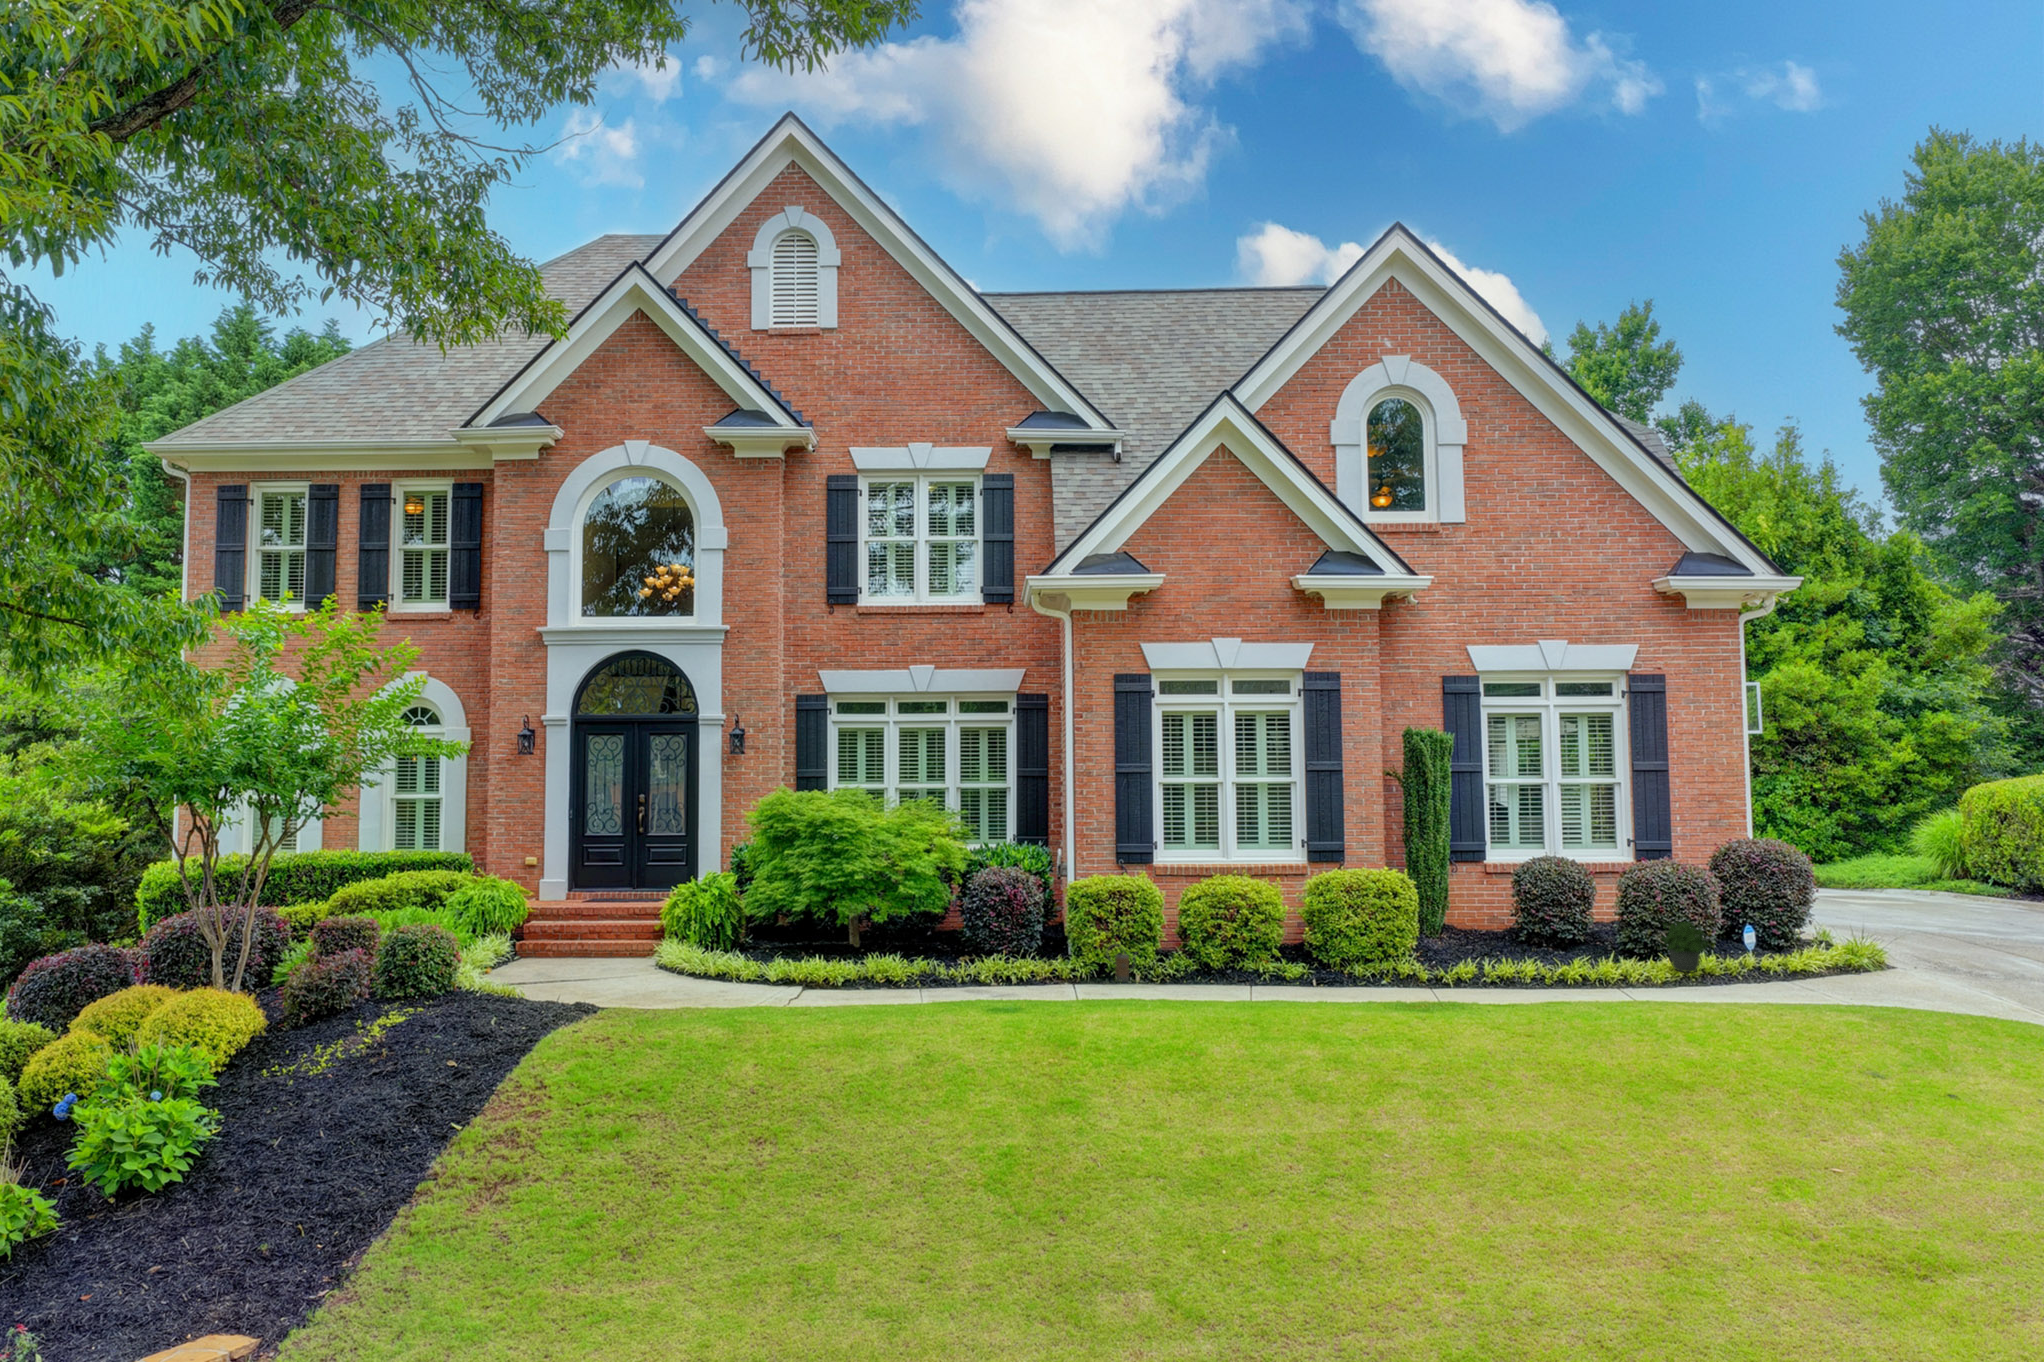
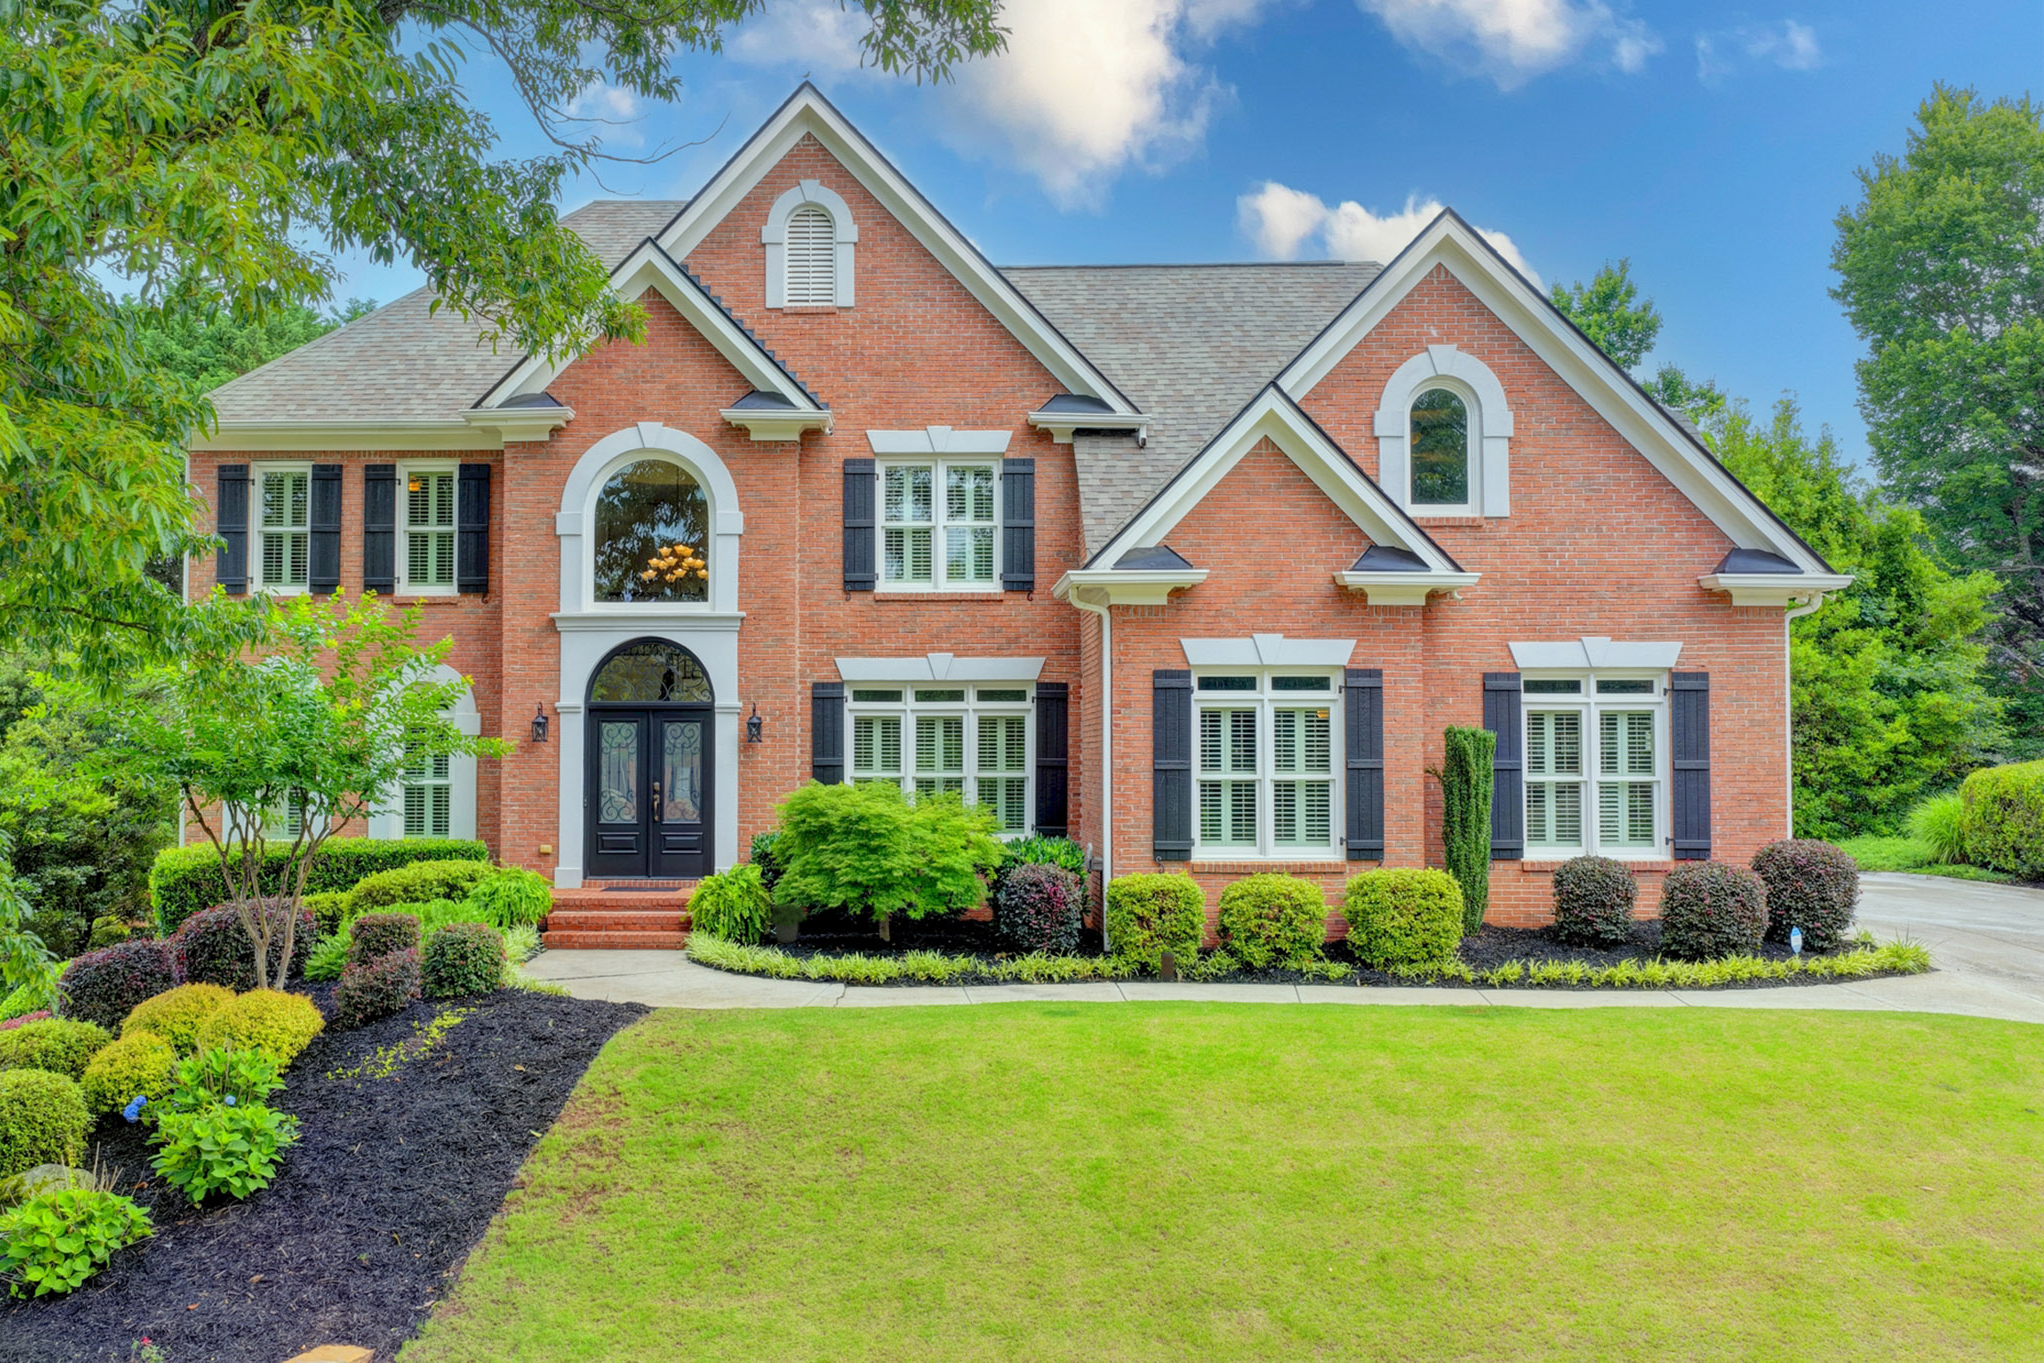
potted plant: present [1662,921,1709,972] -> present [770,901,805,943]

